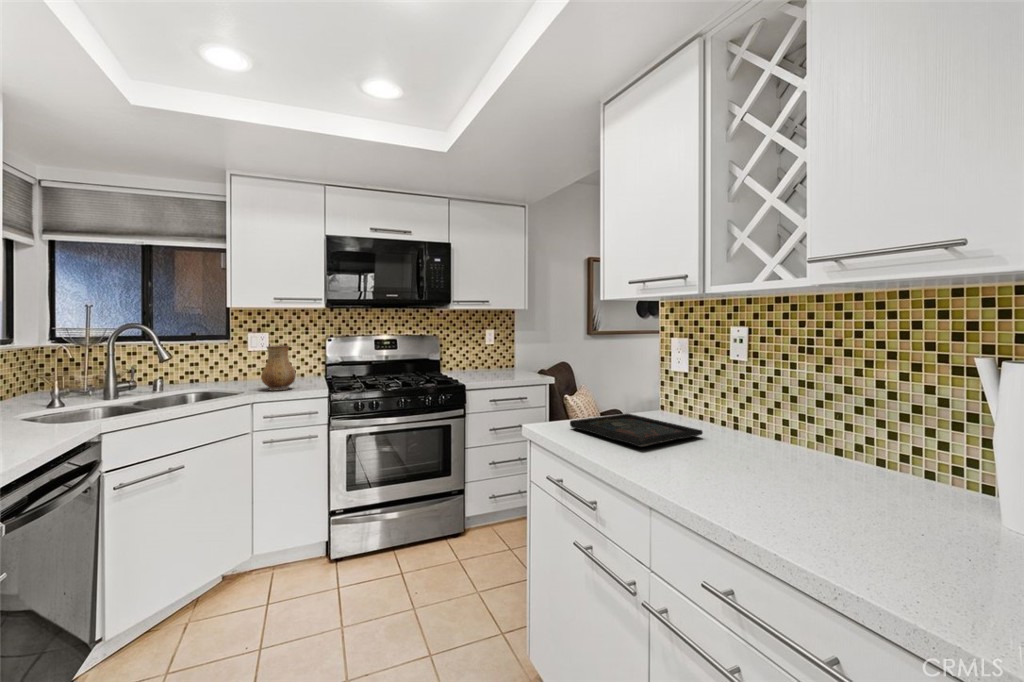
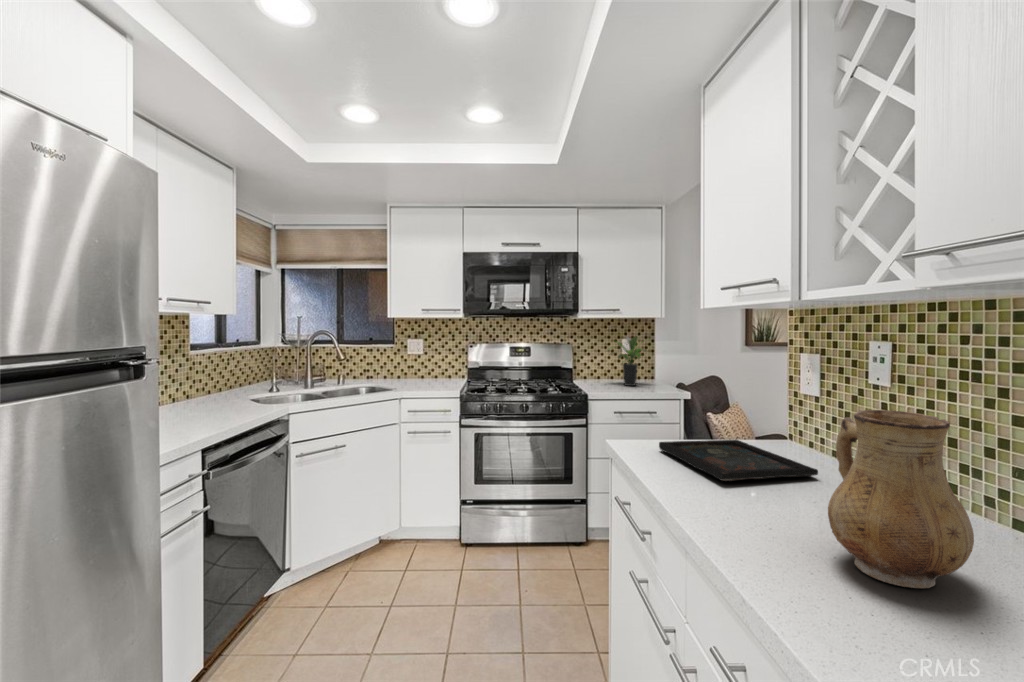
potted plant: none [473,327,515,375] -> present [618,337,646,386]
ceramic pitcher: present [261,345,296,391] -> present [828,410,974,588]

